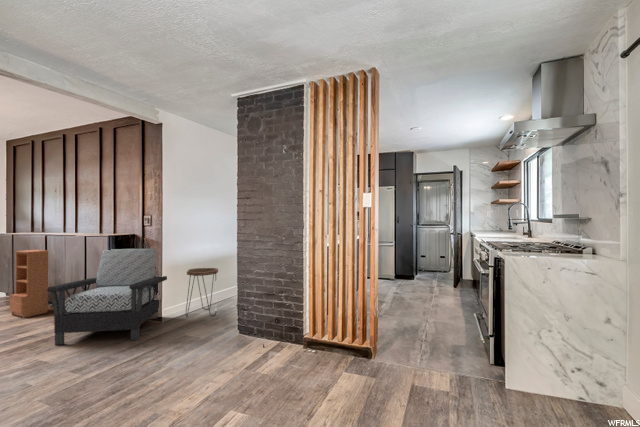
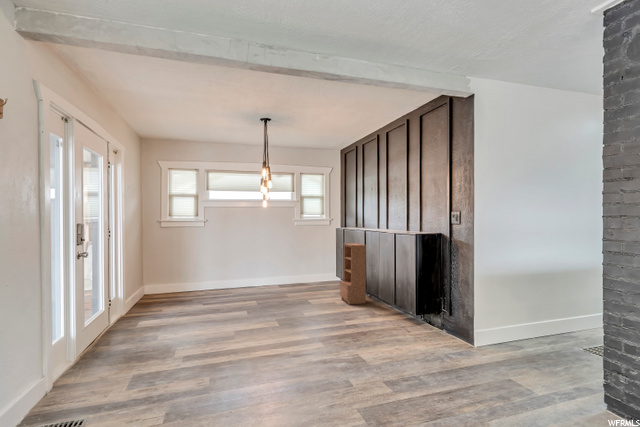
armchair: present [47,249,167,345] -> none [363,248,480,365]
side table: present [186,268,218,317] -> none [505,283,555,357]

